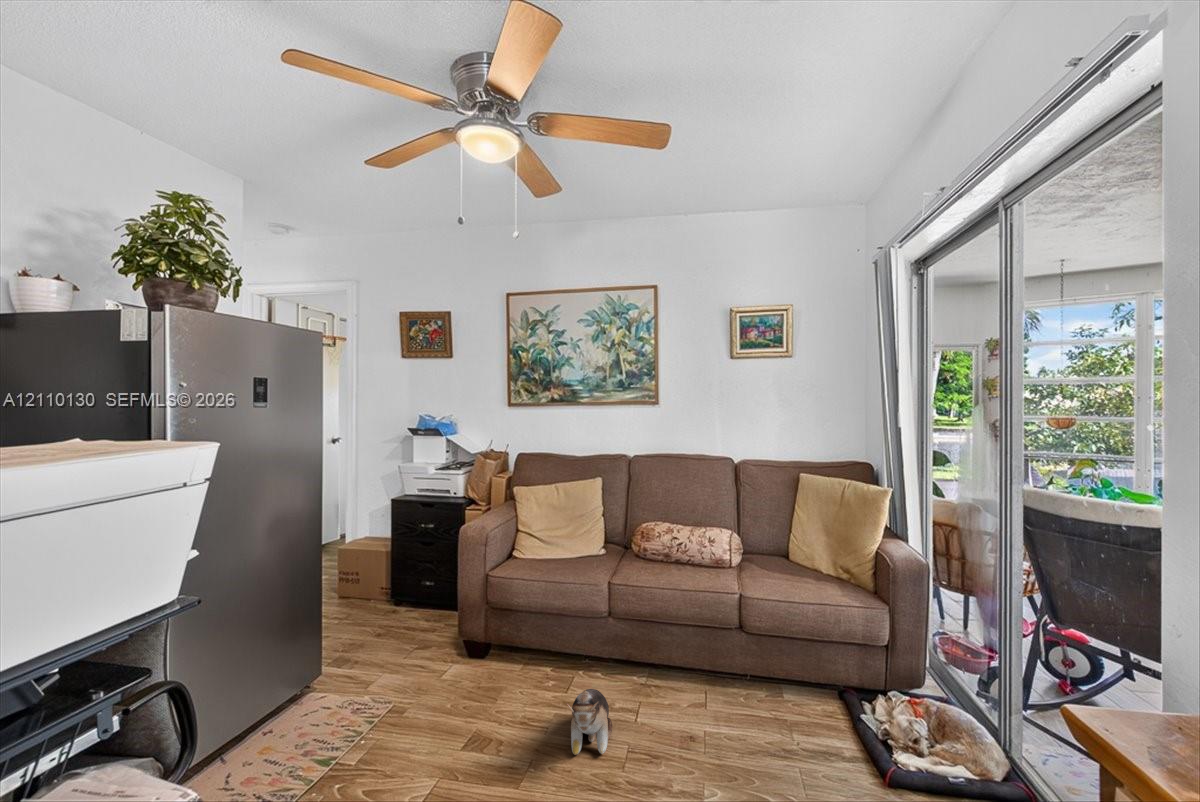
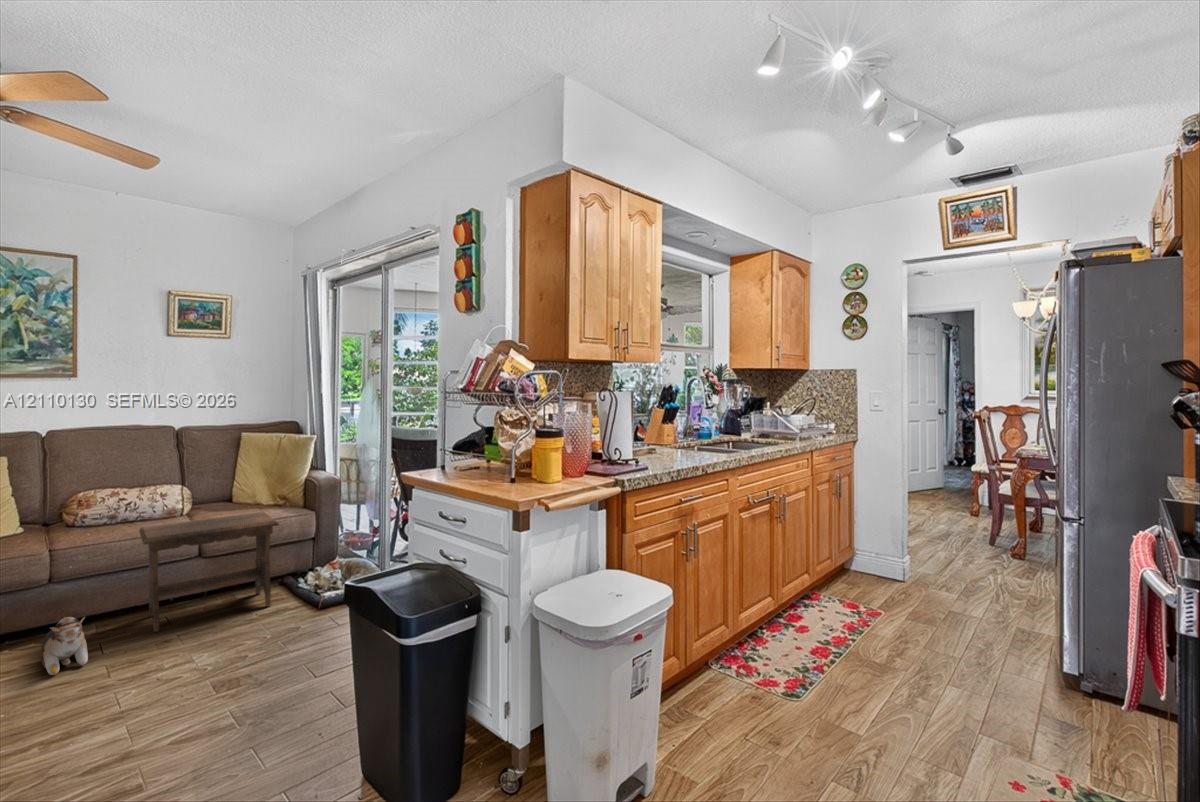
footstool: none [671,580,836,752] -> present [139,512,279,632]

